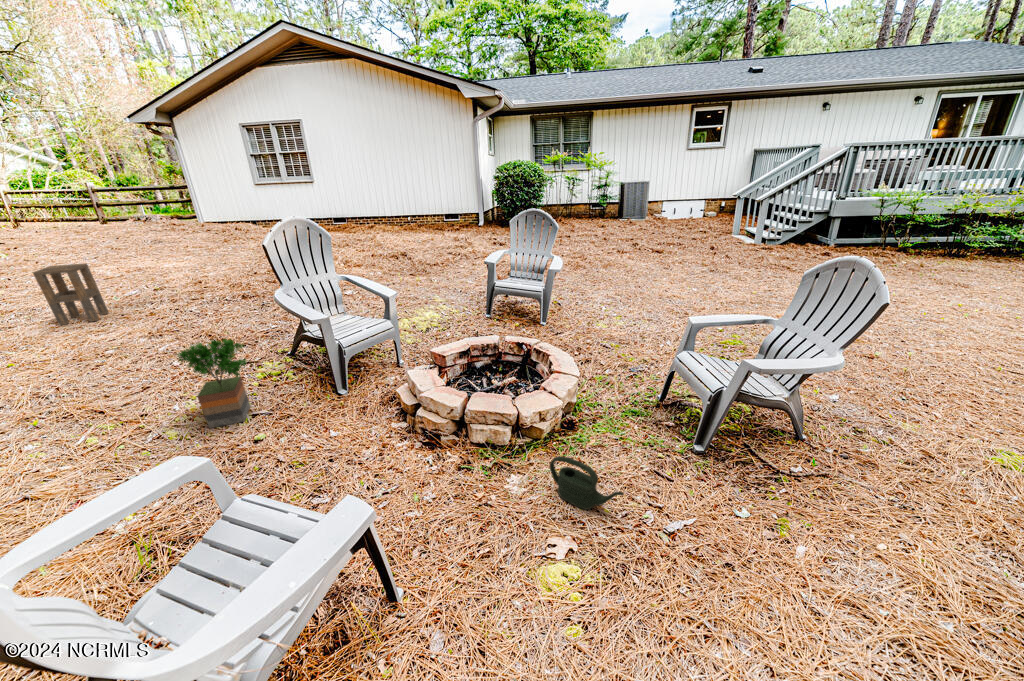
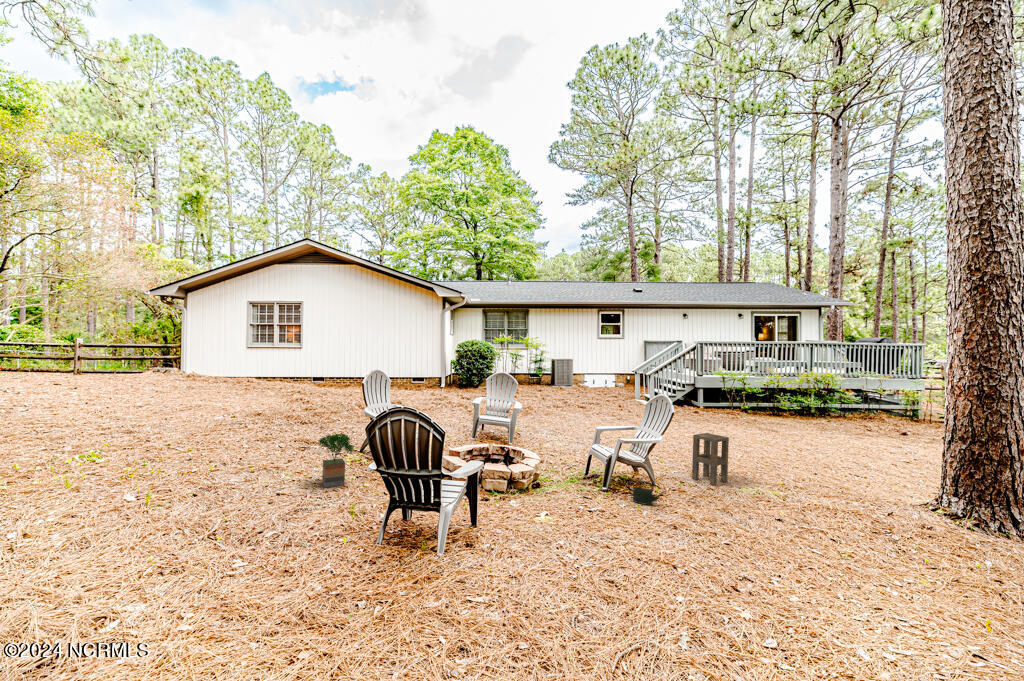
side table: present [33,263,108,325] -> present [692,433,729,486]
watering can: present [550,456,624,510] -> present [628,480,666,505]

